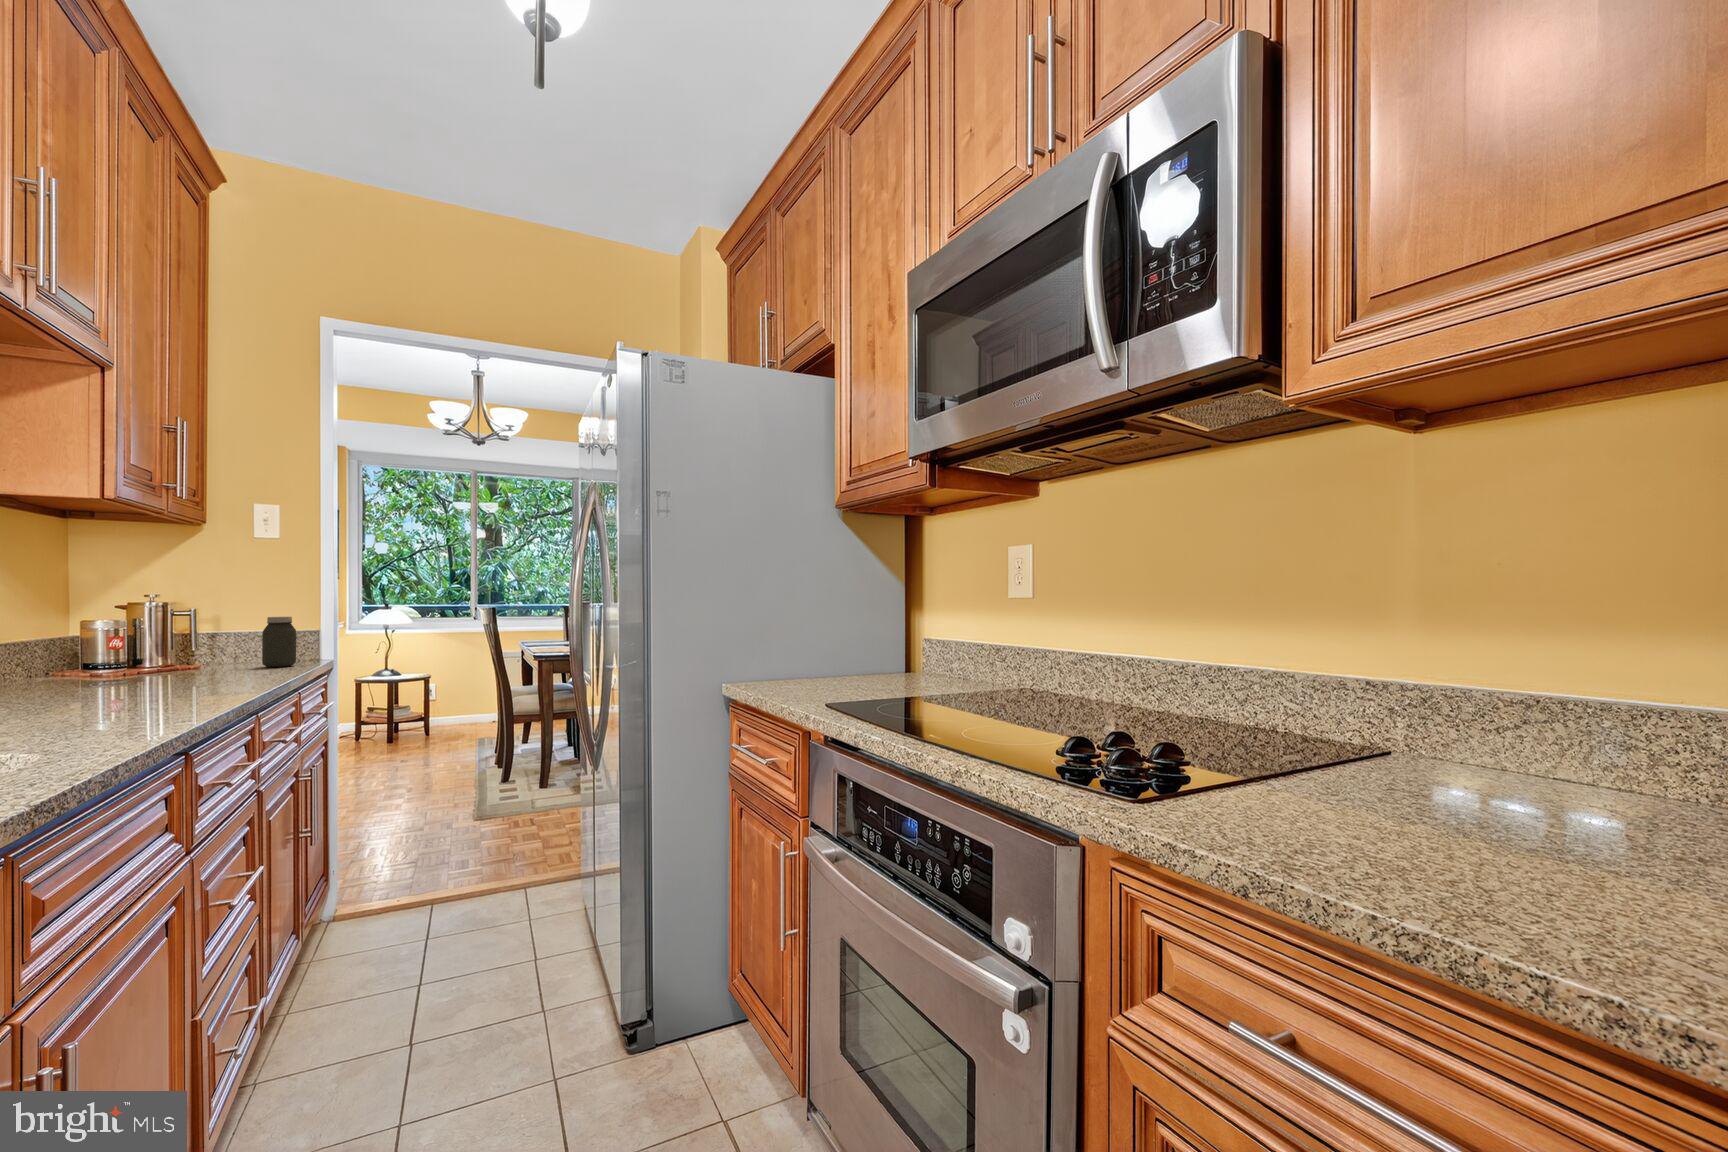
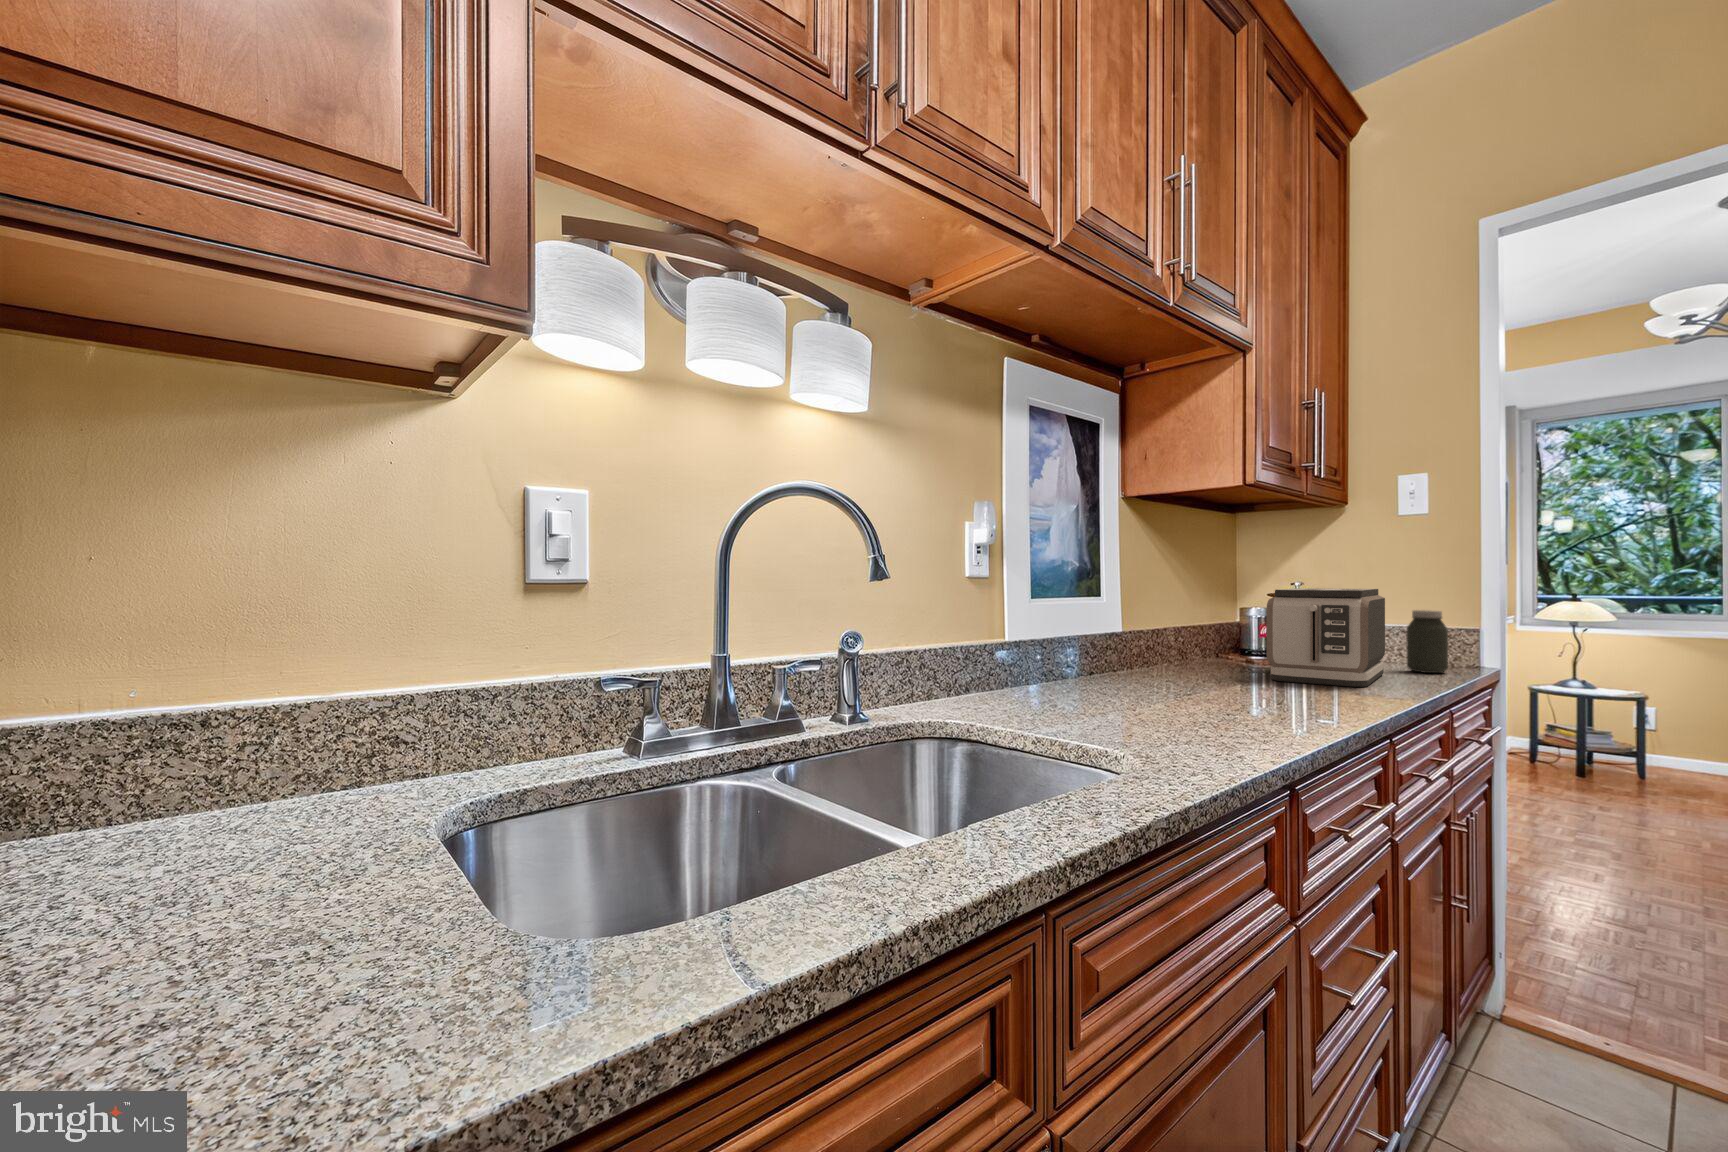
toaster: none [129,600,245,687] -> present [1266,588,1385,687]

